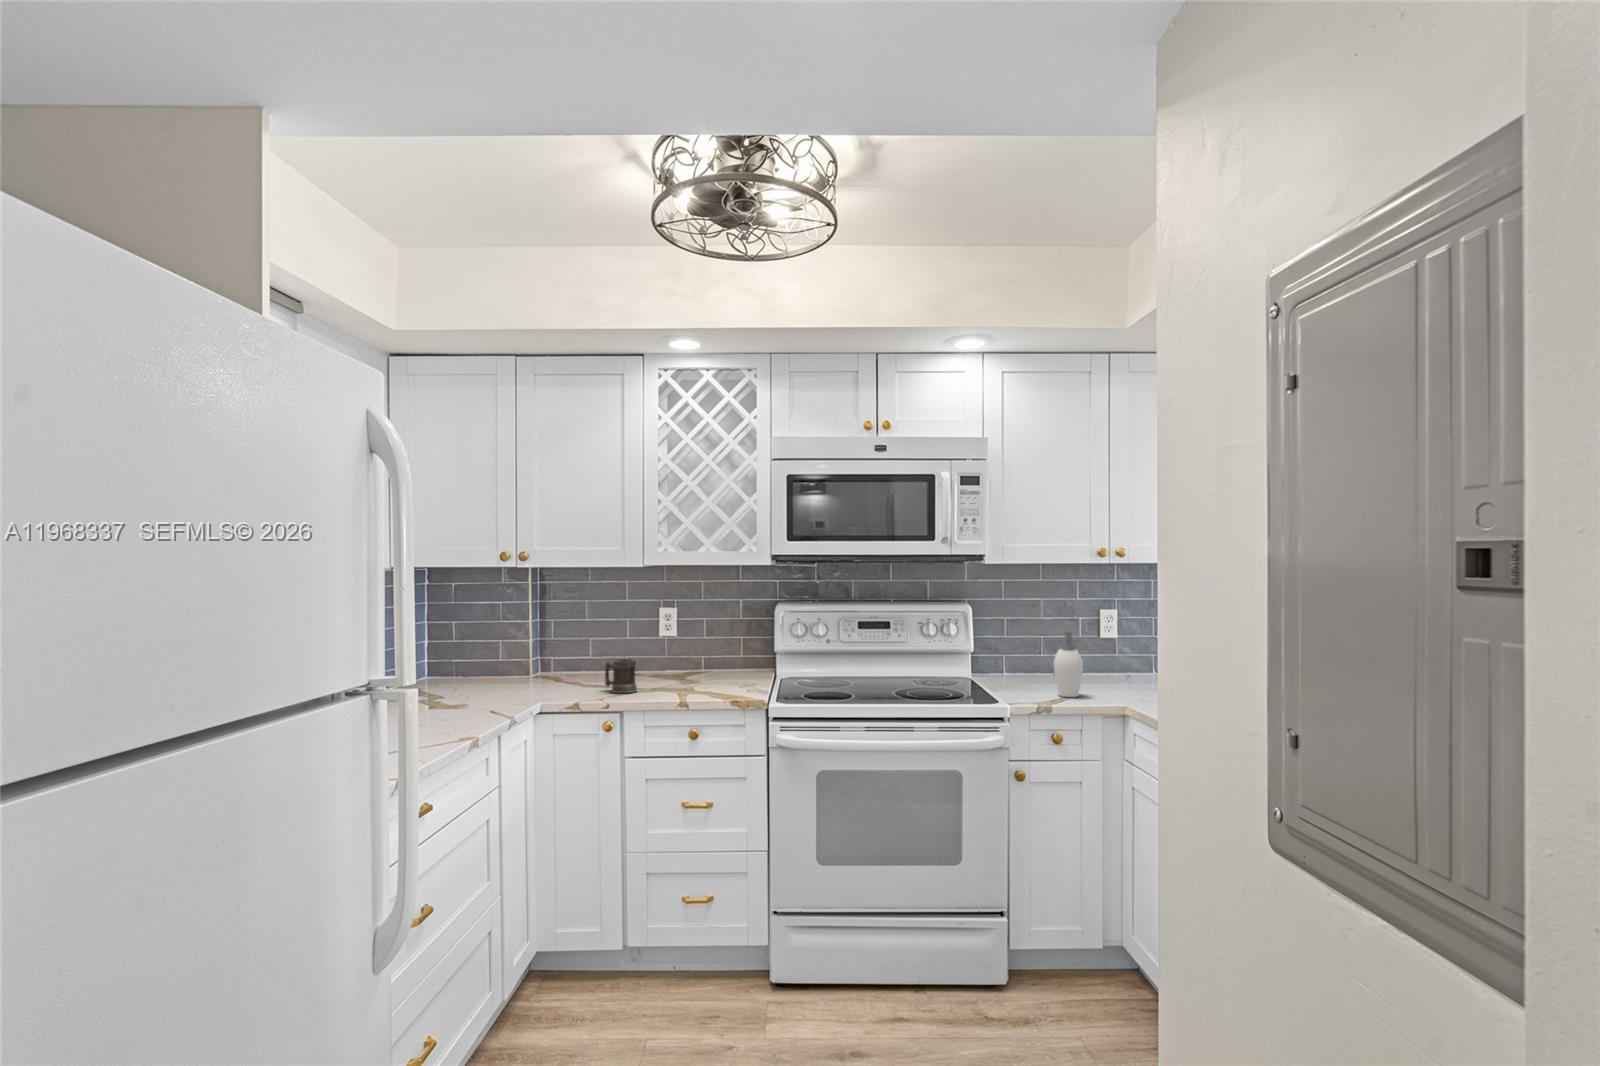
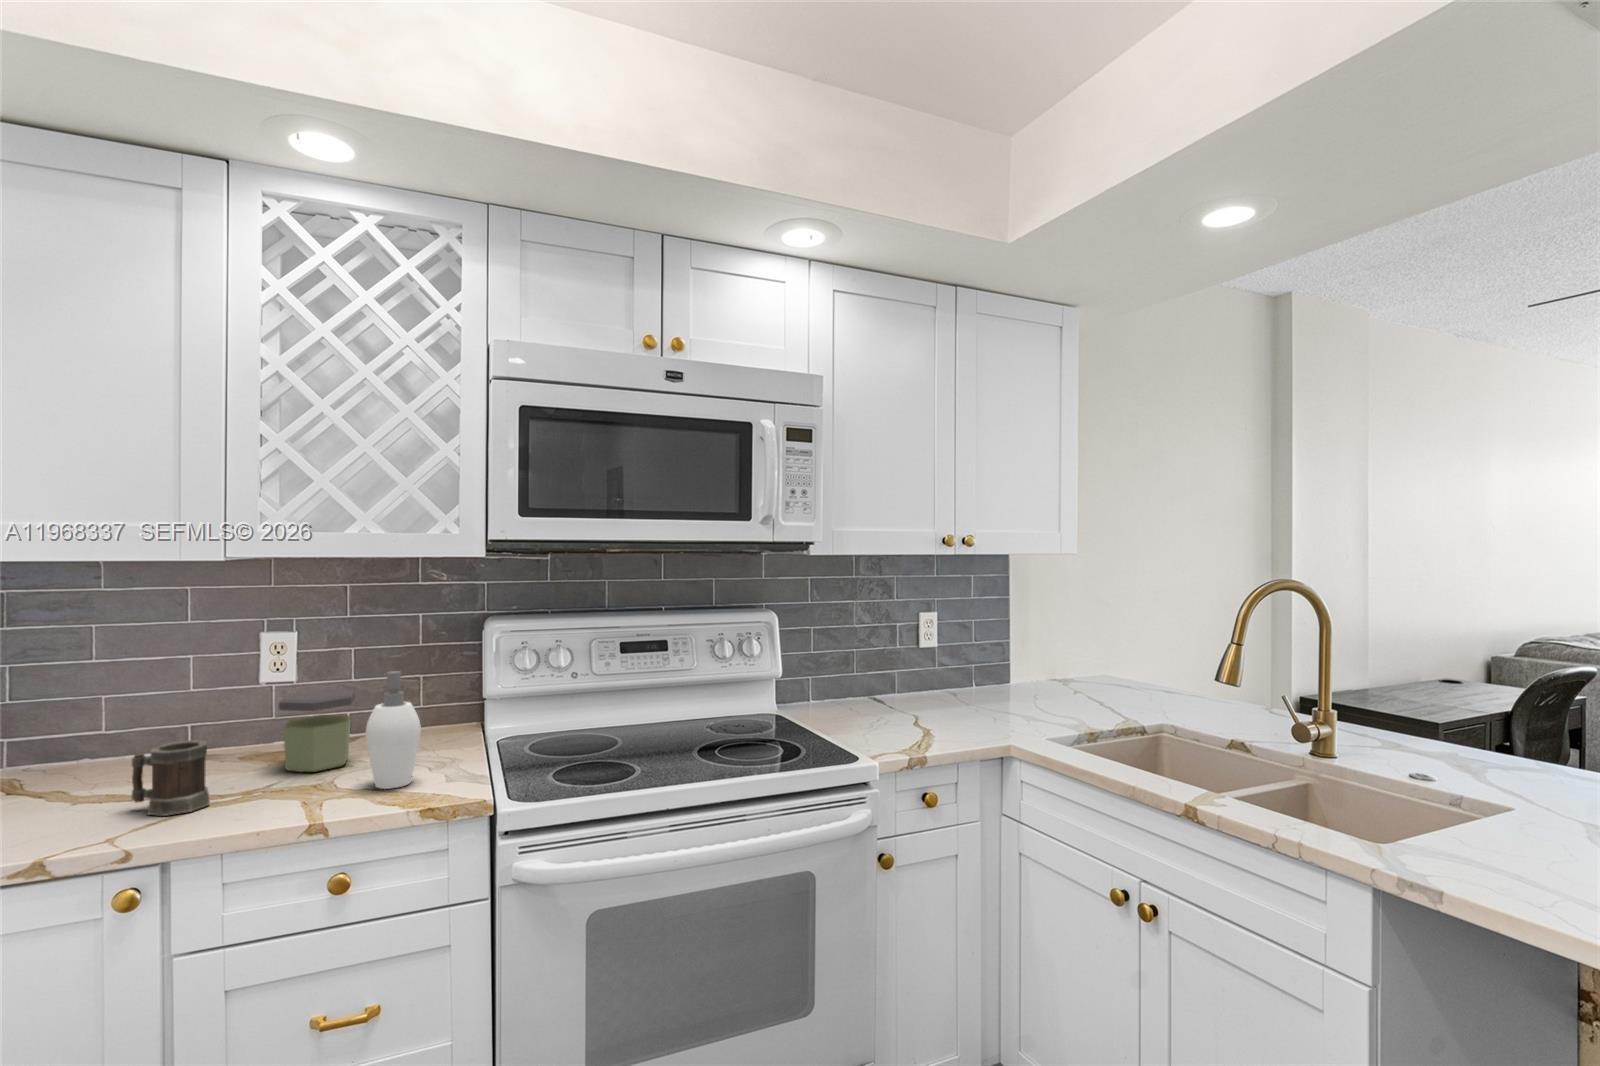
soap dispenser: present [1054,631,1083,697] -> present [366,671,424,789]
jar: none [668,639,705,684] -> present [279,689,355,772]

